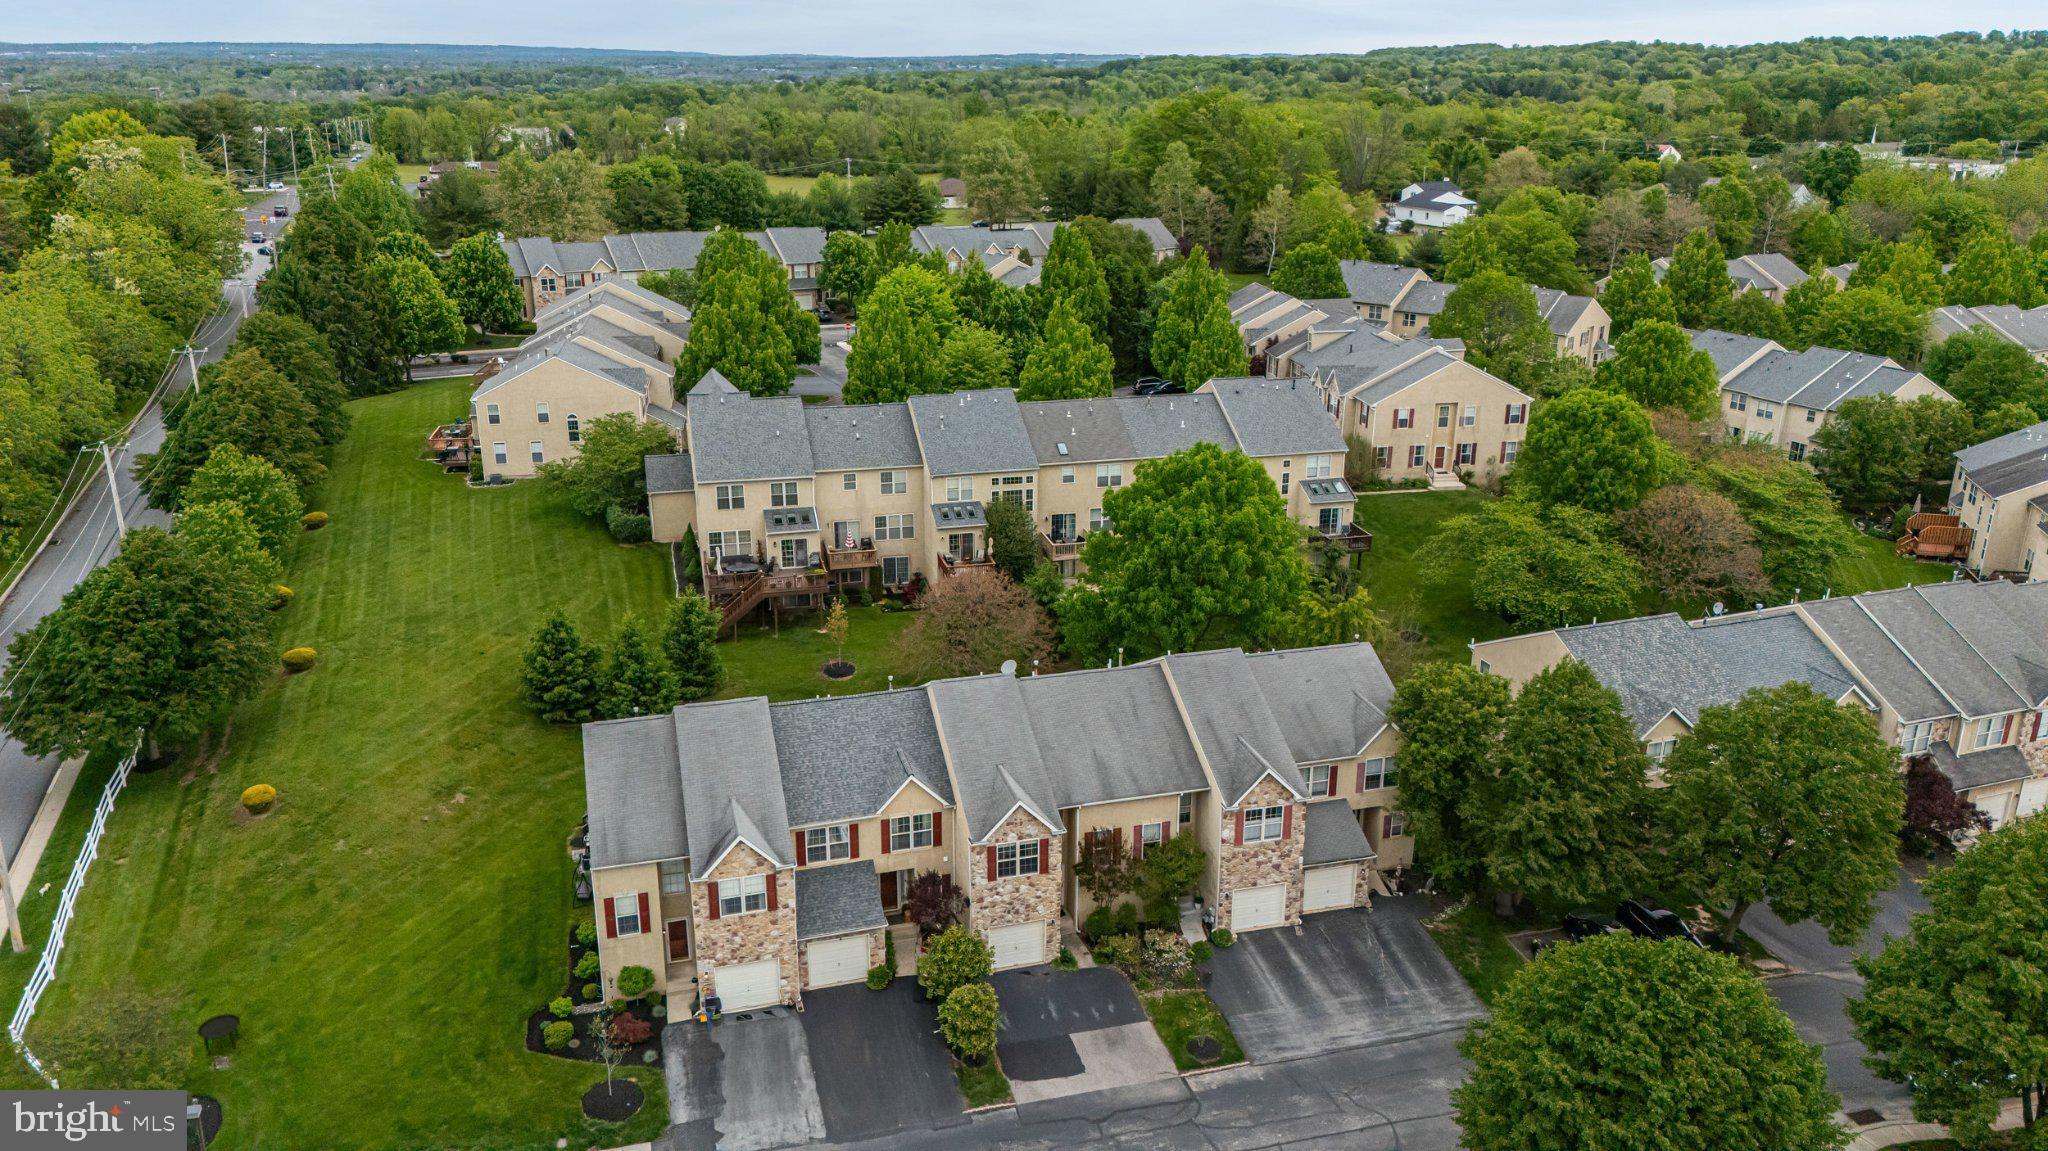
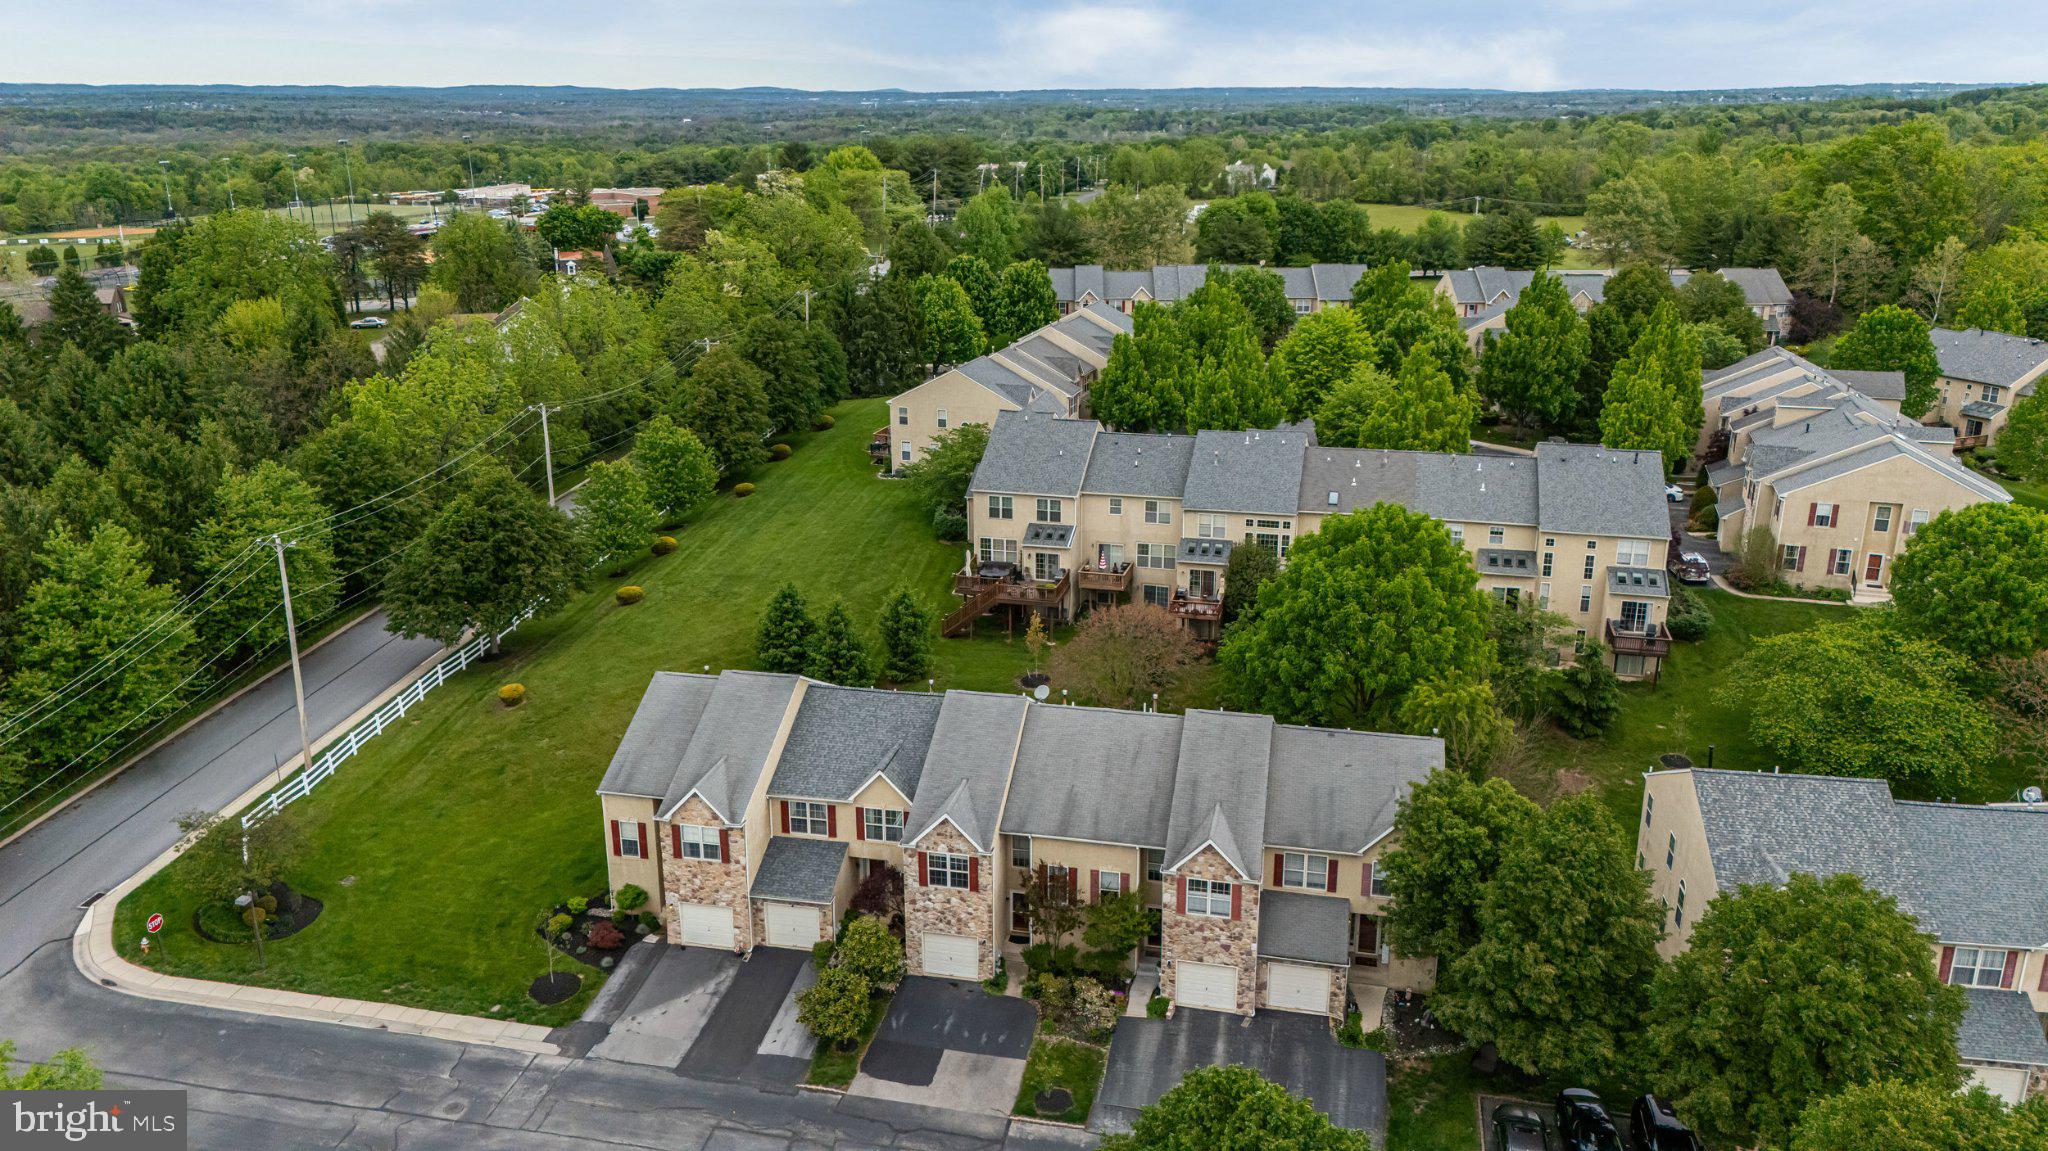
round table: present [198,1014,240,1053] -> none [336,845,369,873]

